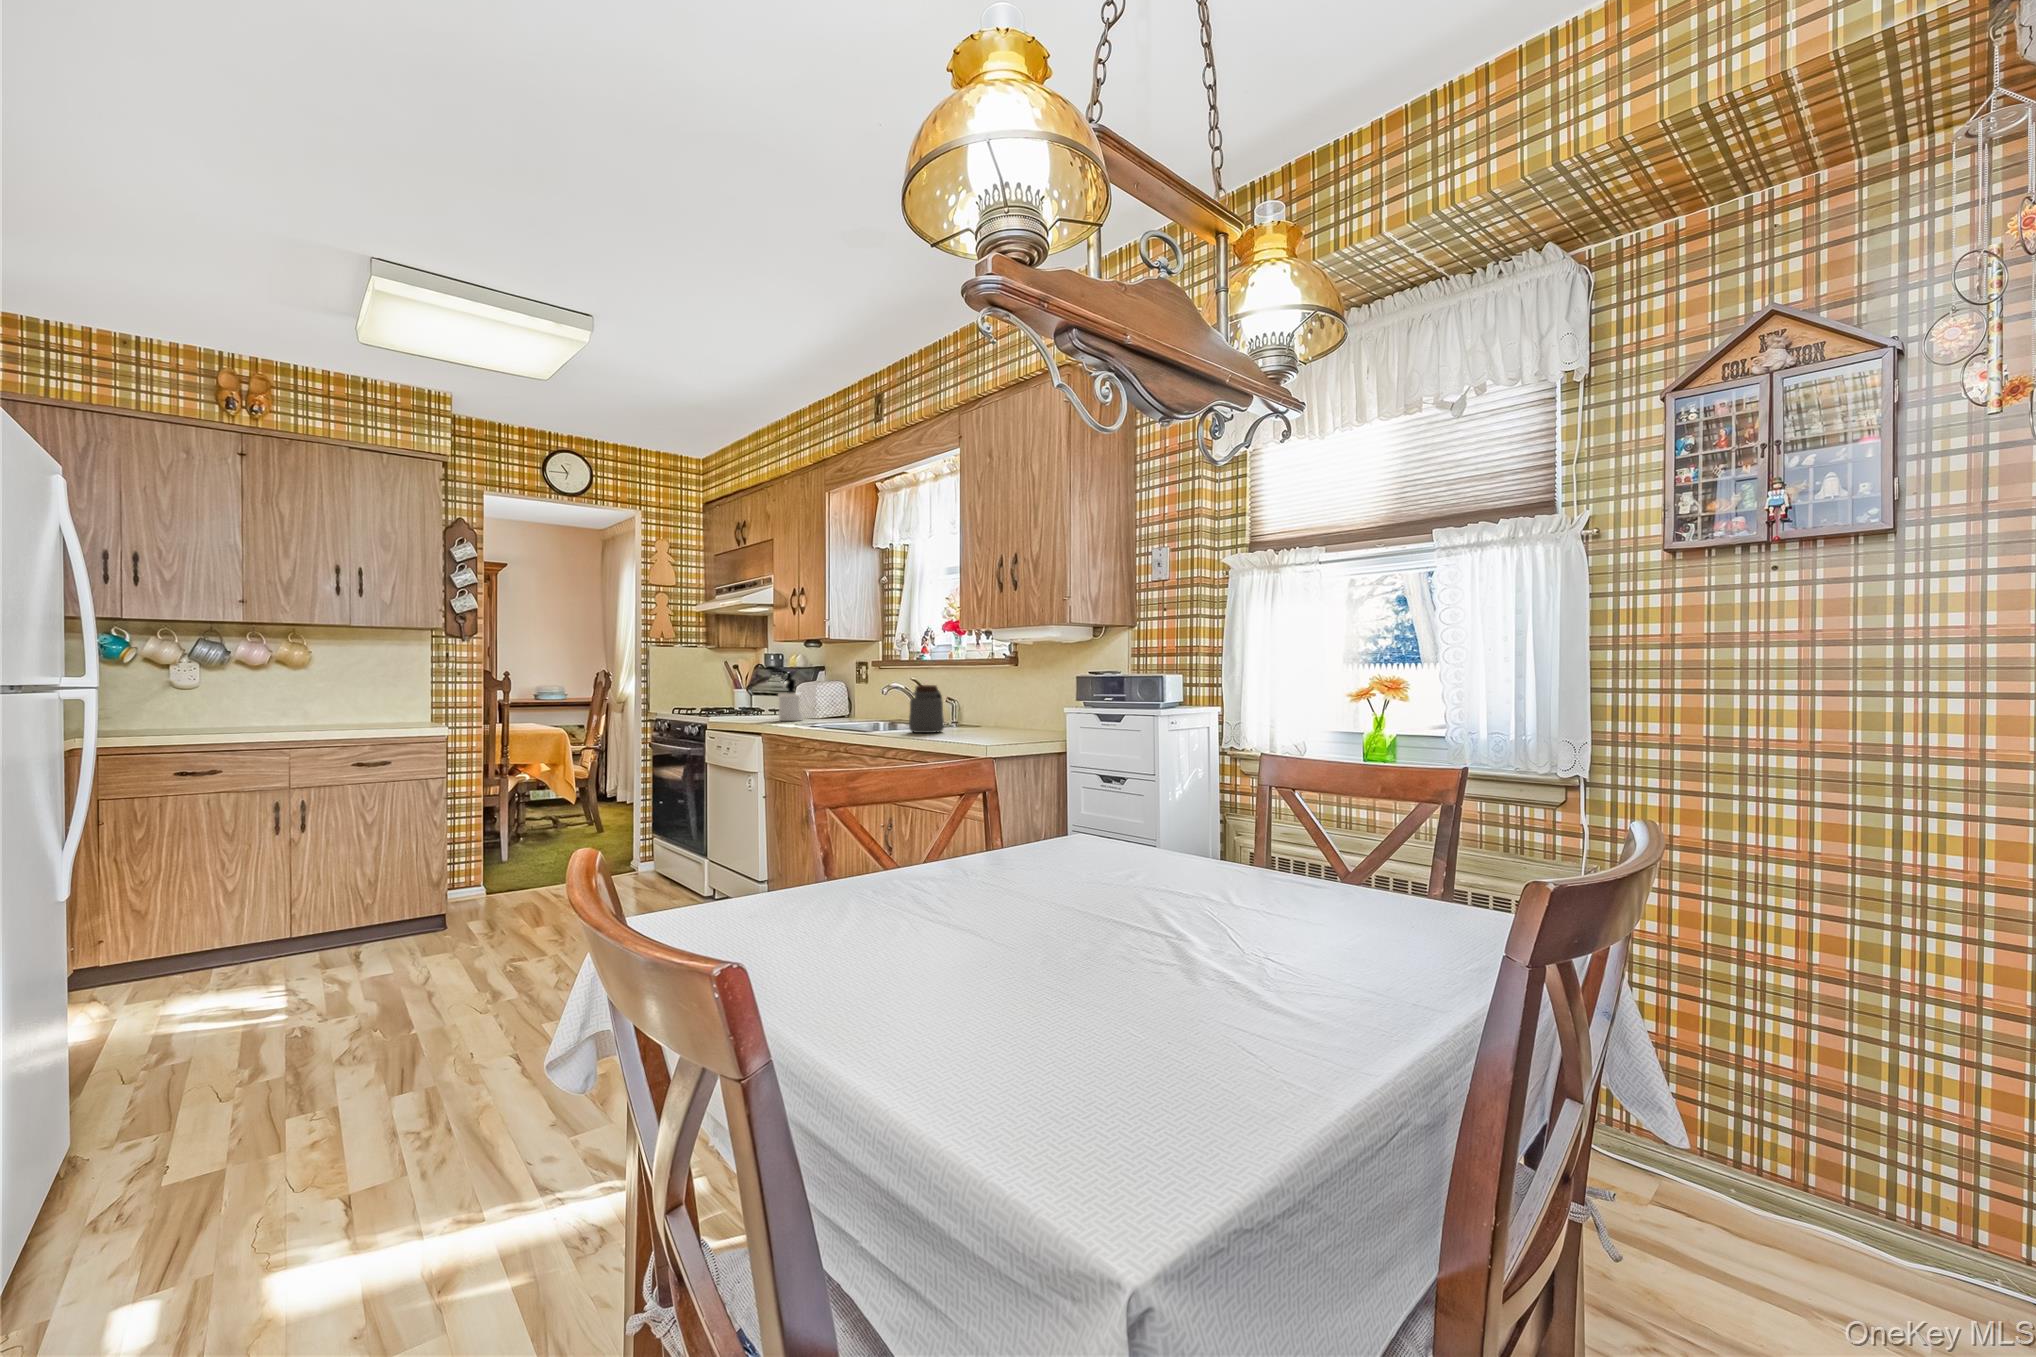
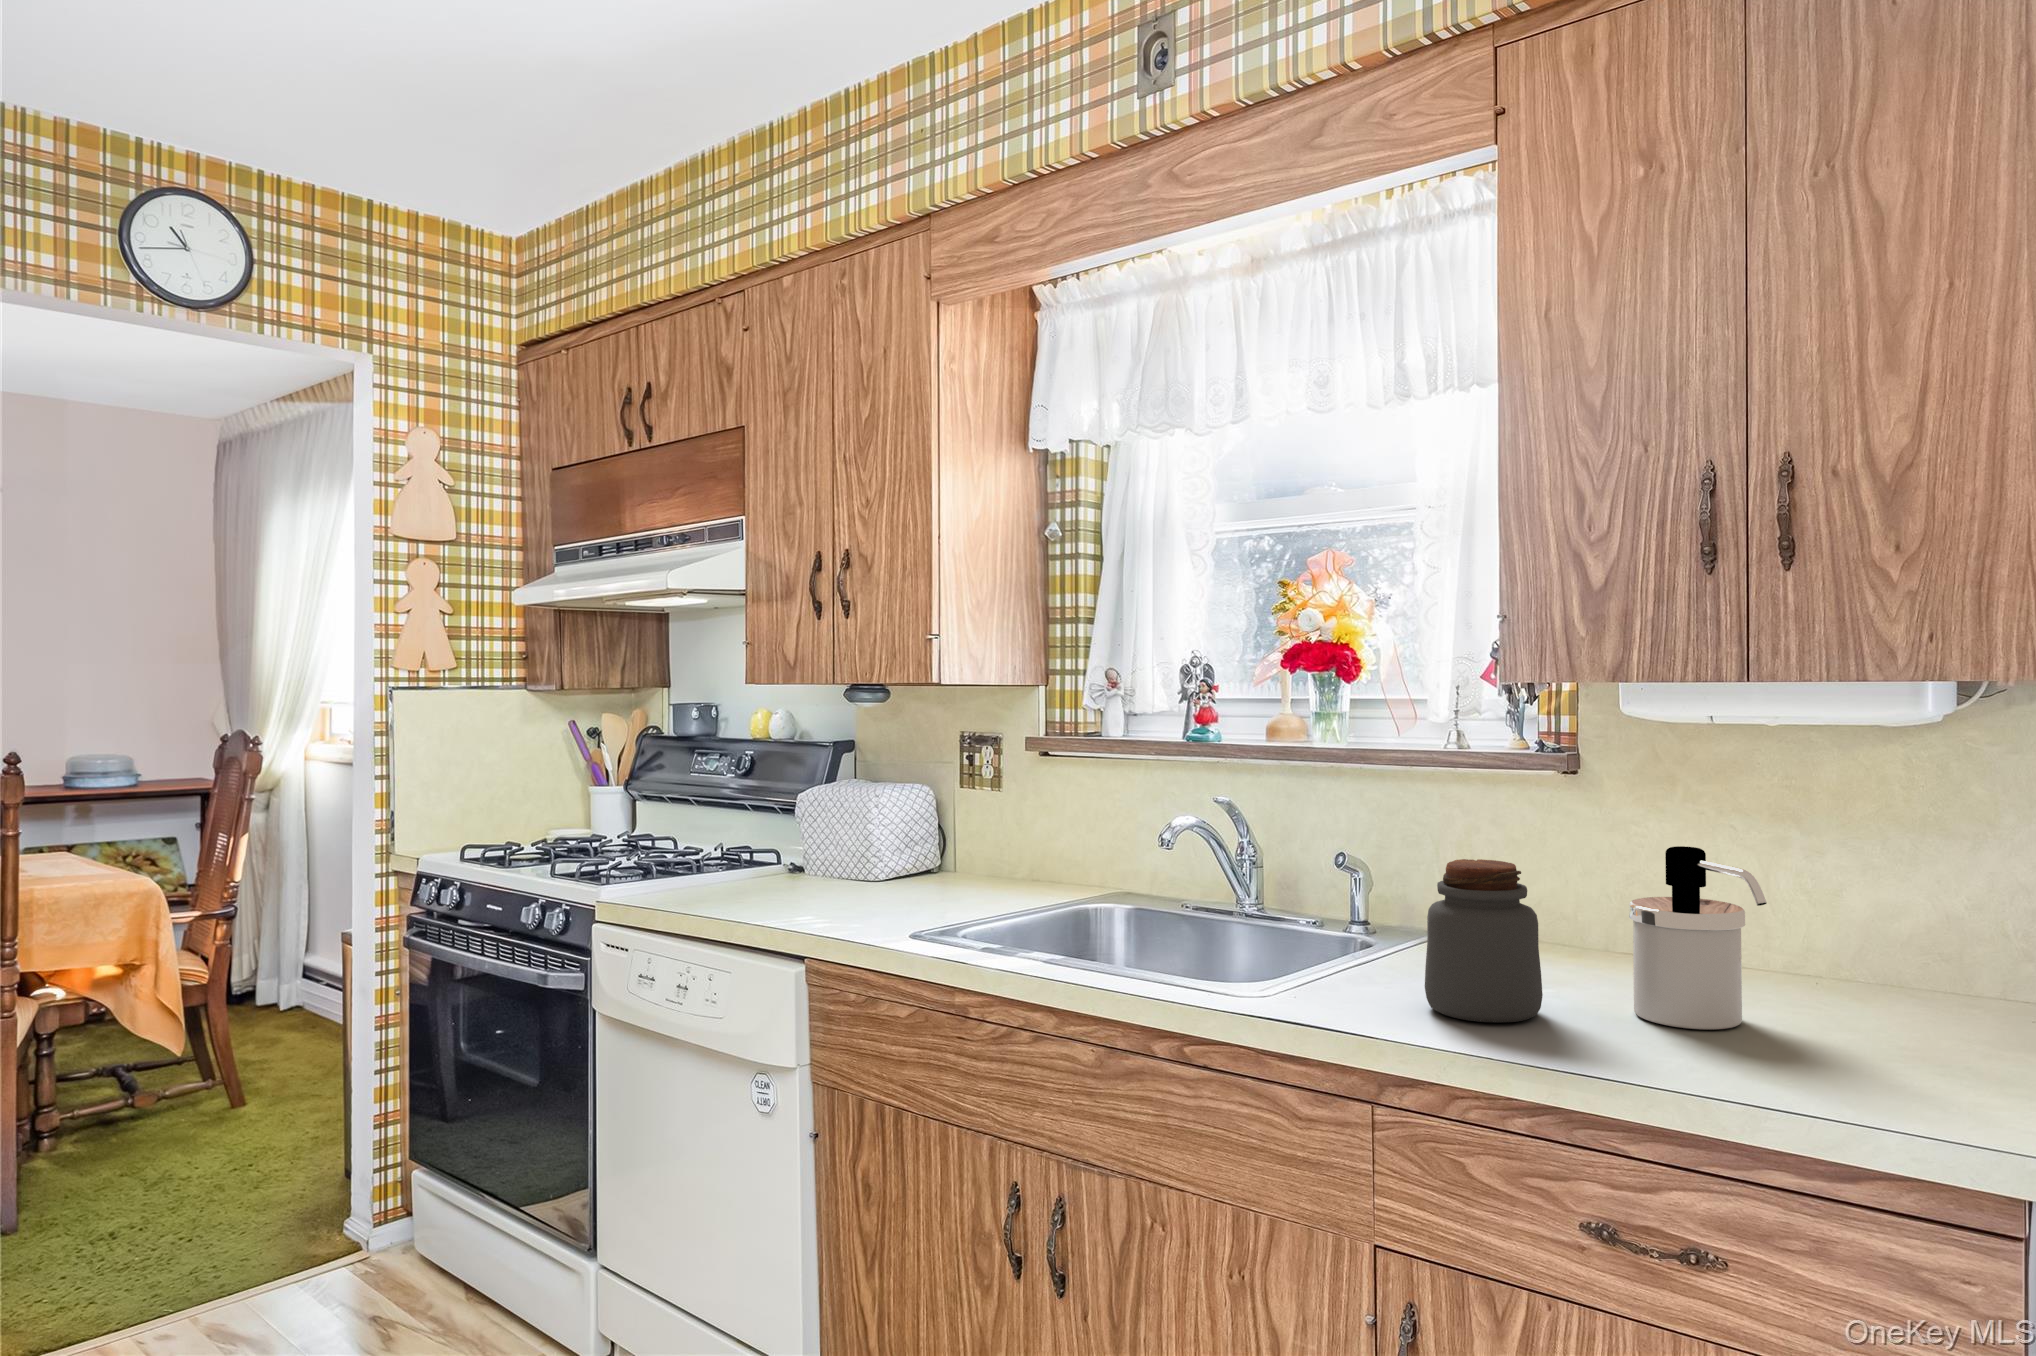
soap dispenser: present [778,679,803,721] -> present [1629,846,1767,1029]

